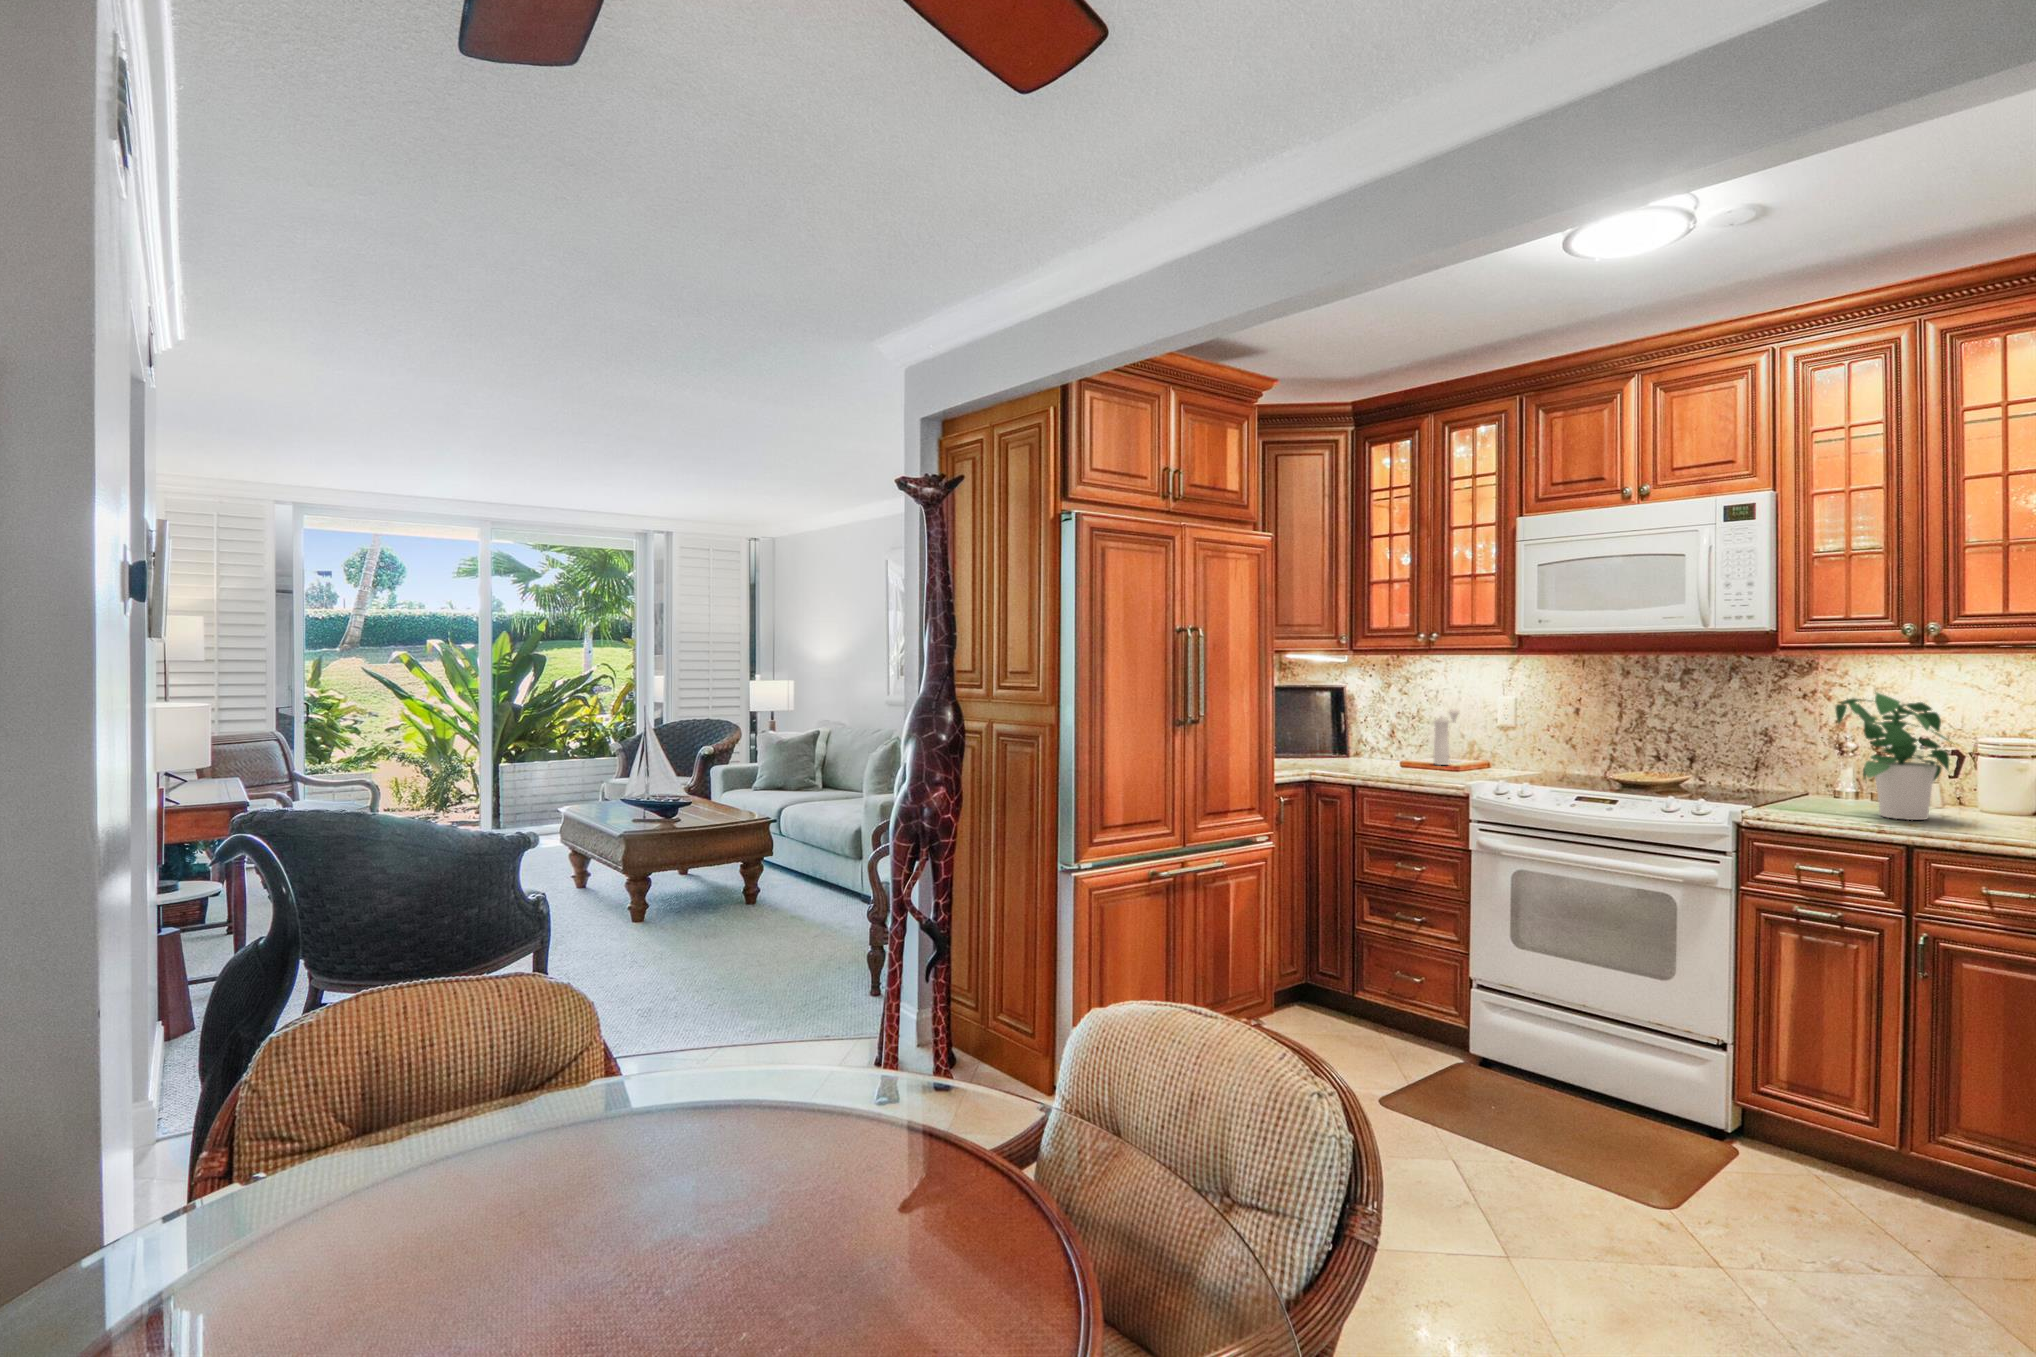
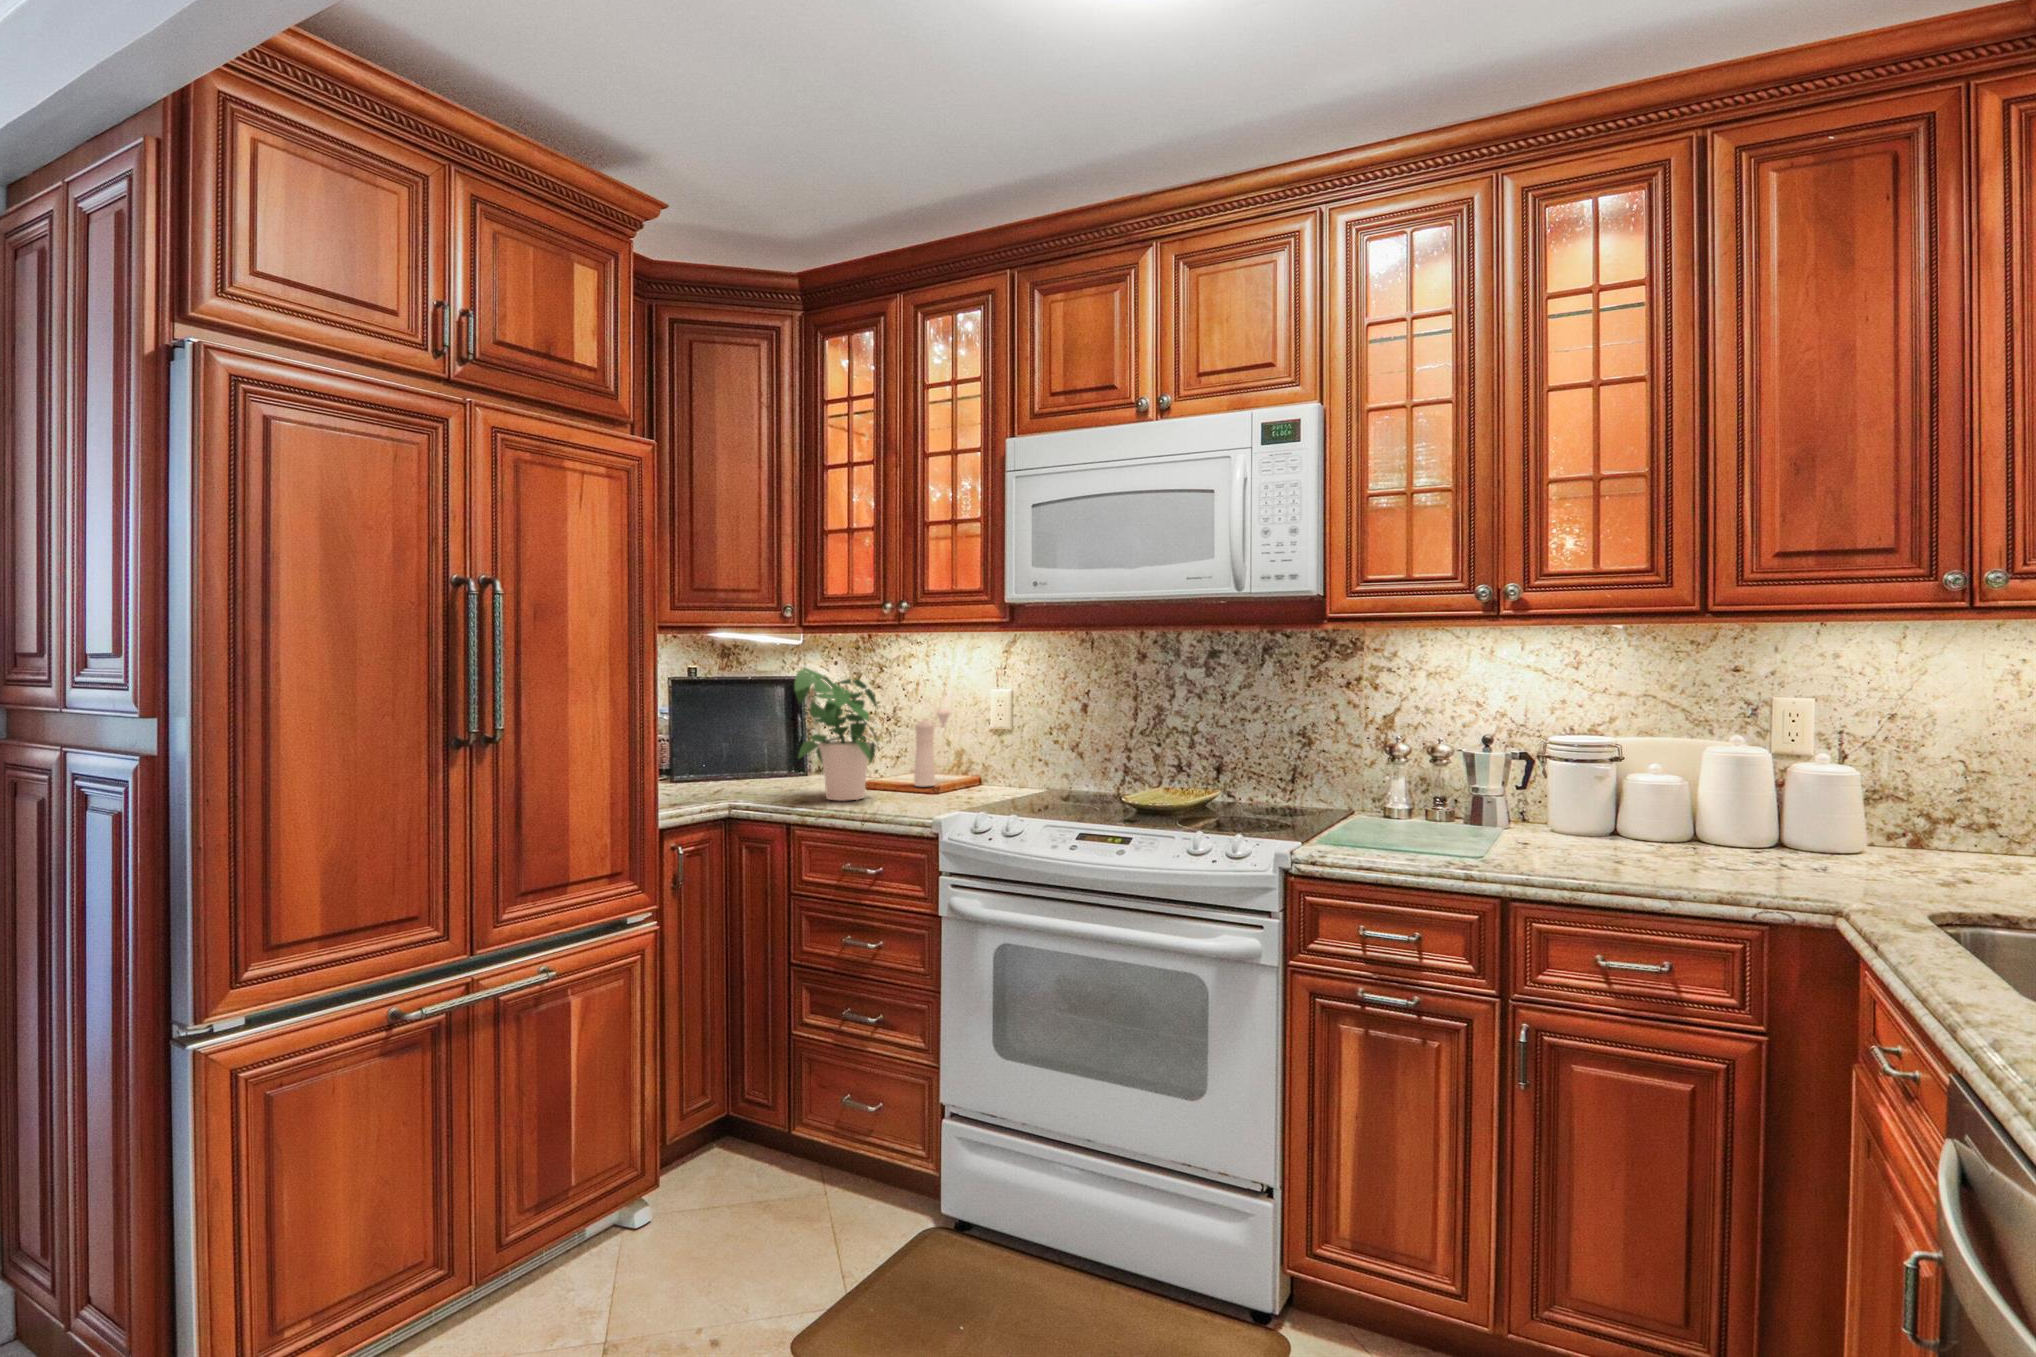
potted plant: present [1835,693,1949,820] -> present [794,667,877,801]

